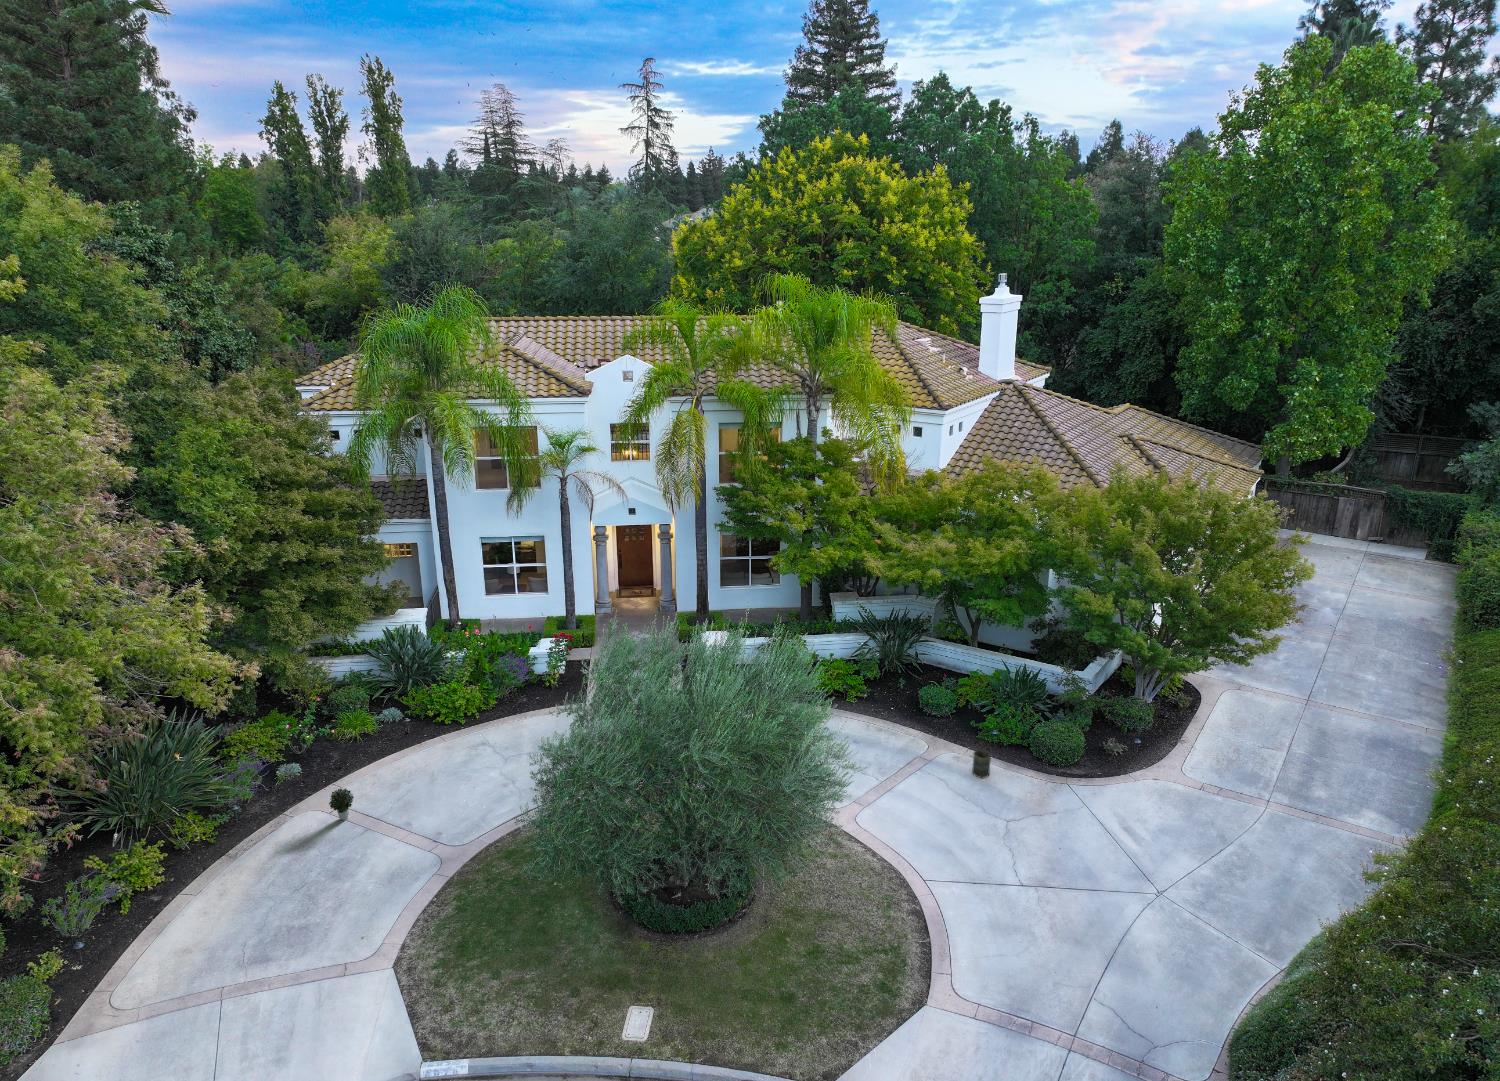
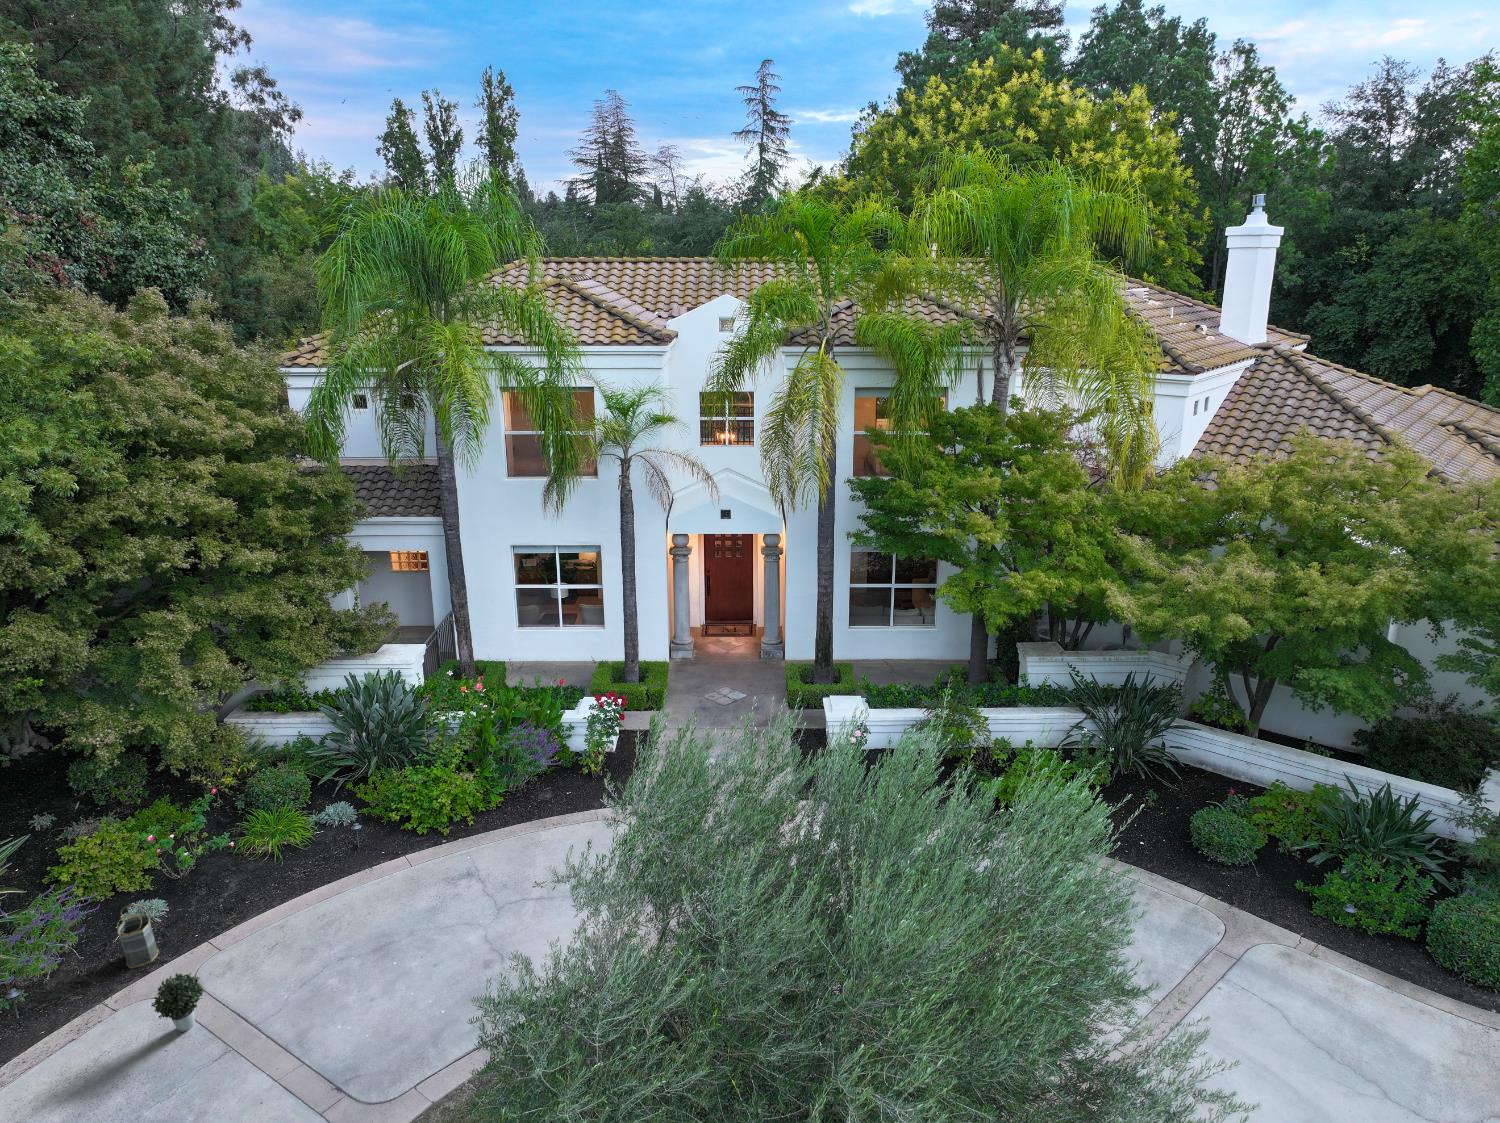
basket: present [972,749,991,778] -> present [117,904,159,968]

